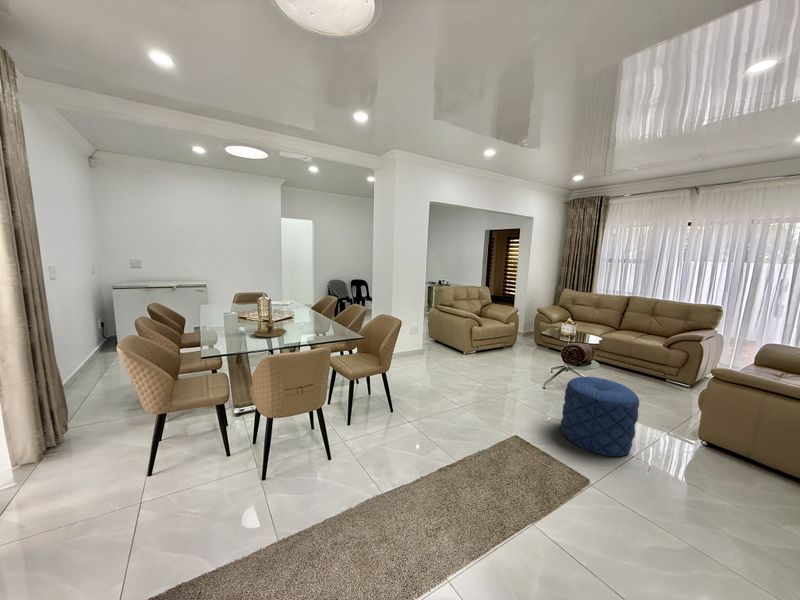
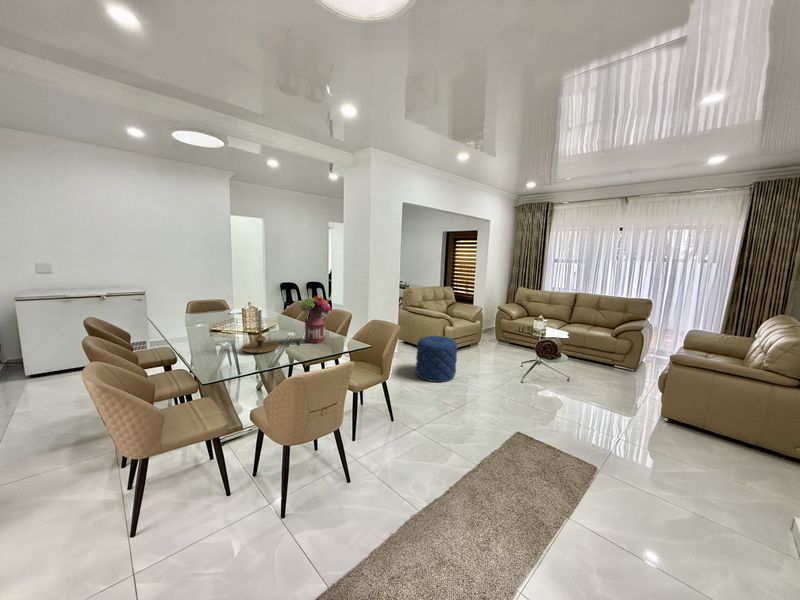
flower arrangement: none [304,289,334,332] -> present [300,296,332,343]
pouf: present [561,377,639,456] -> present [416,336,458,382]

